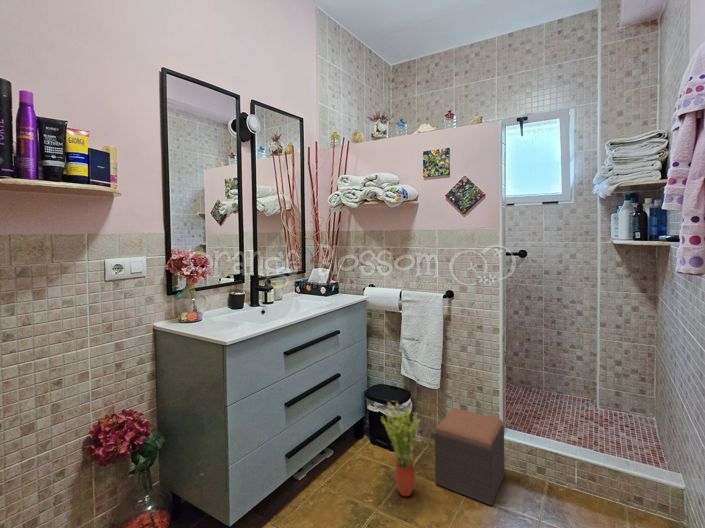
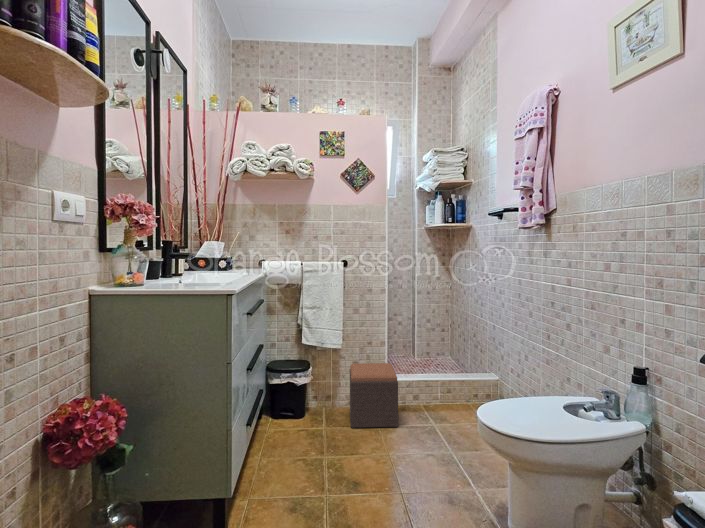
potted plant: present [382,403,420,496] -> none [314,358,350,442]

